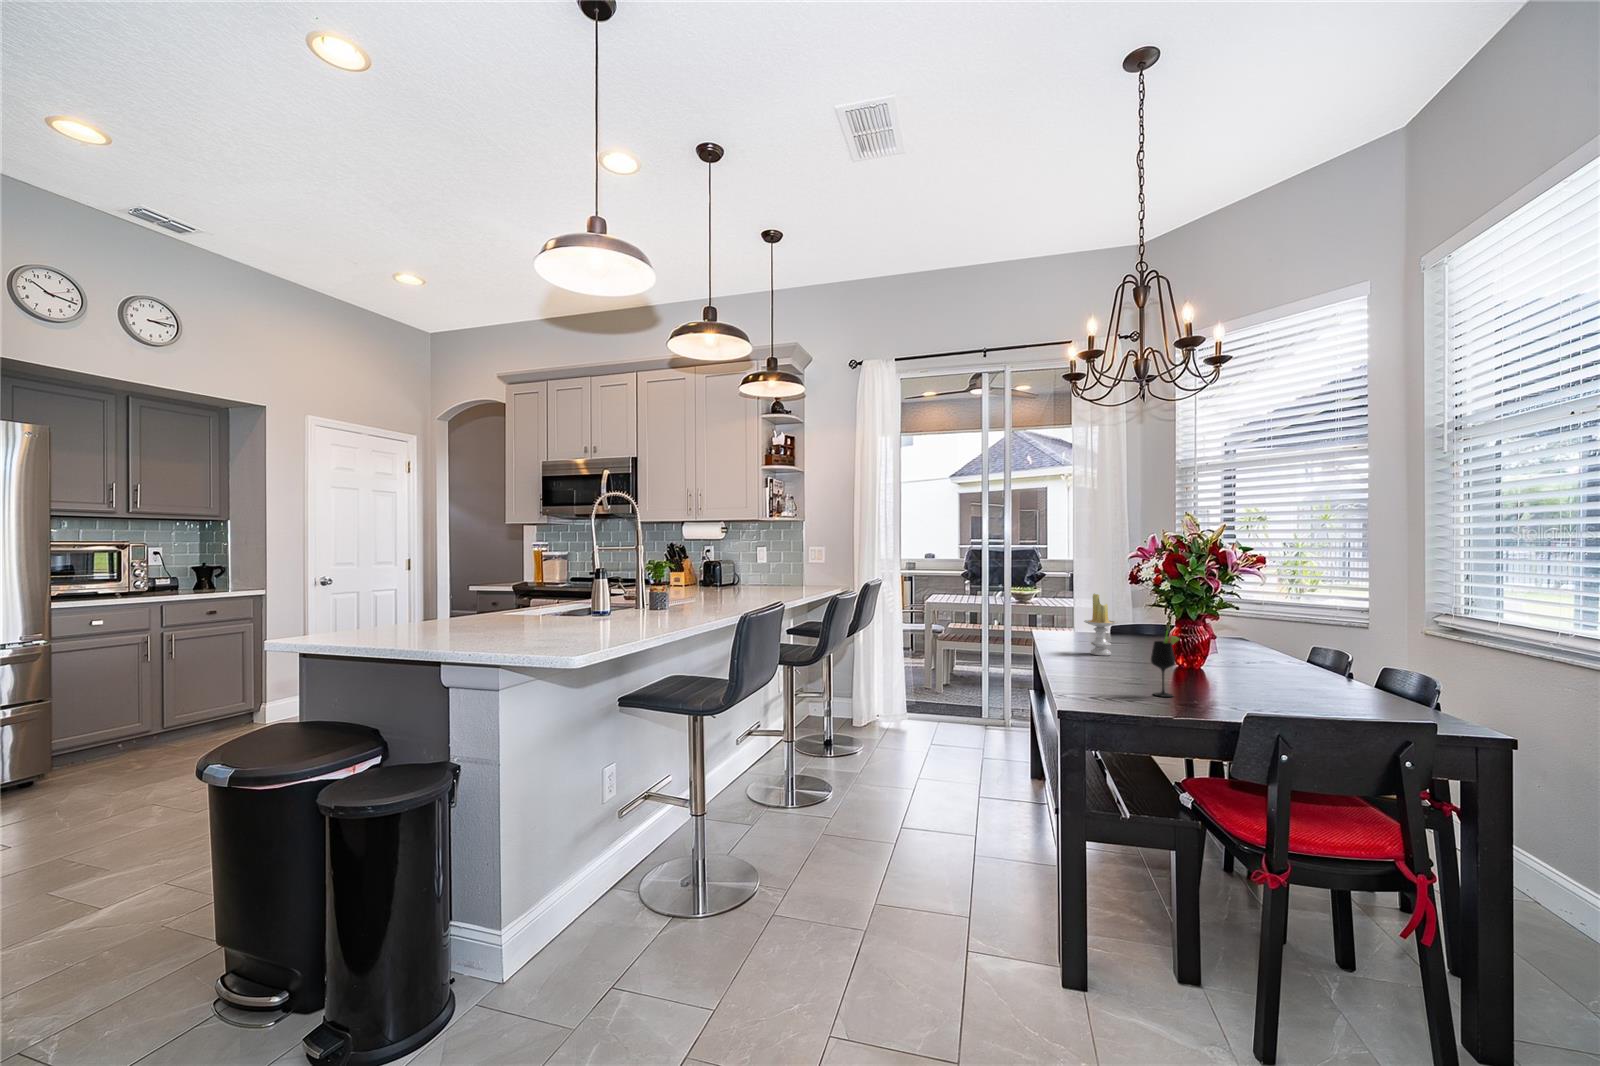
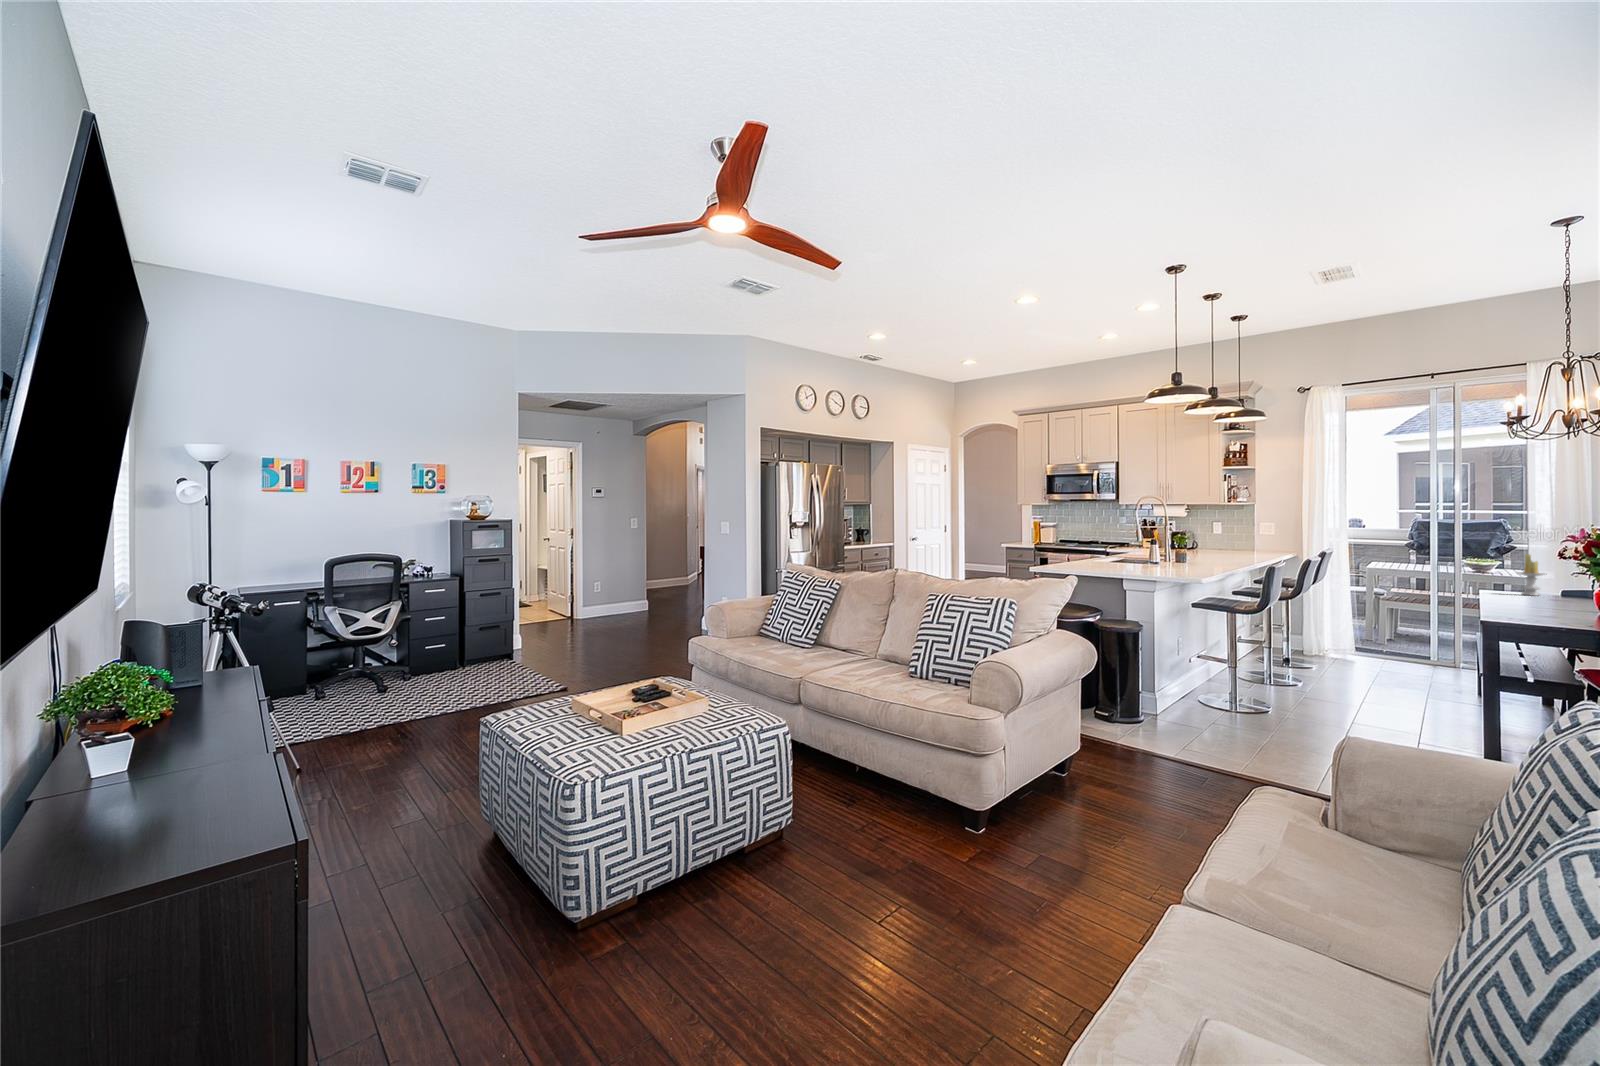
wine glass: present [1151,631,1179,697] -> none [1549,567,1572,606]

